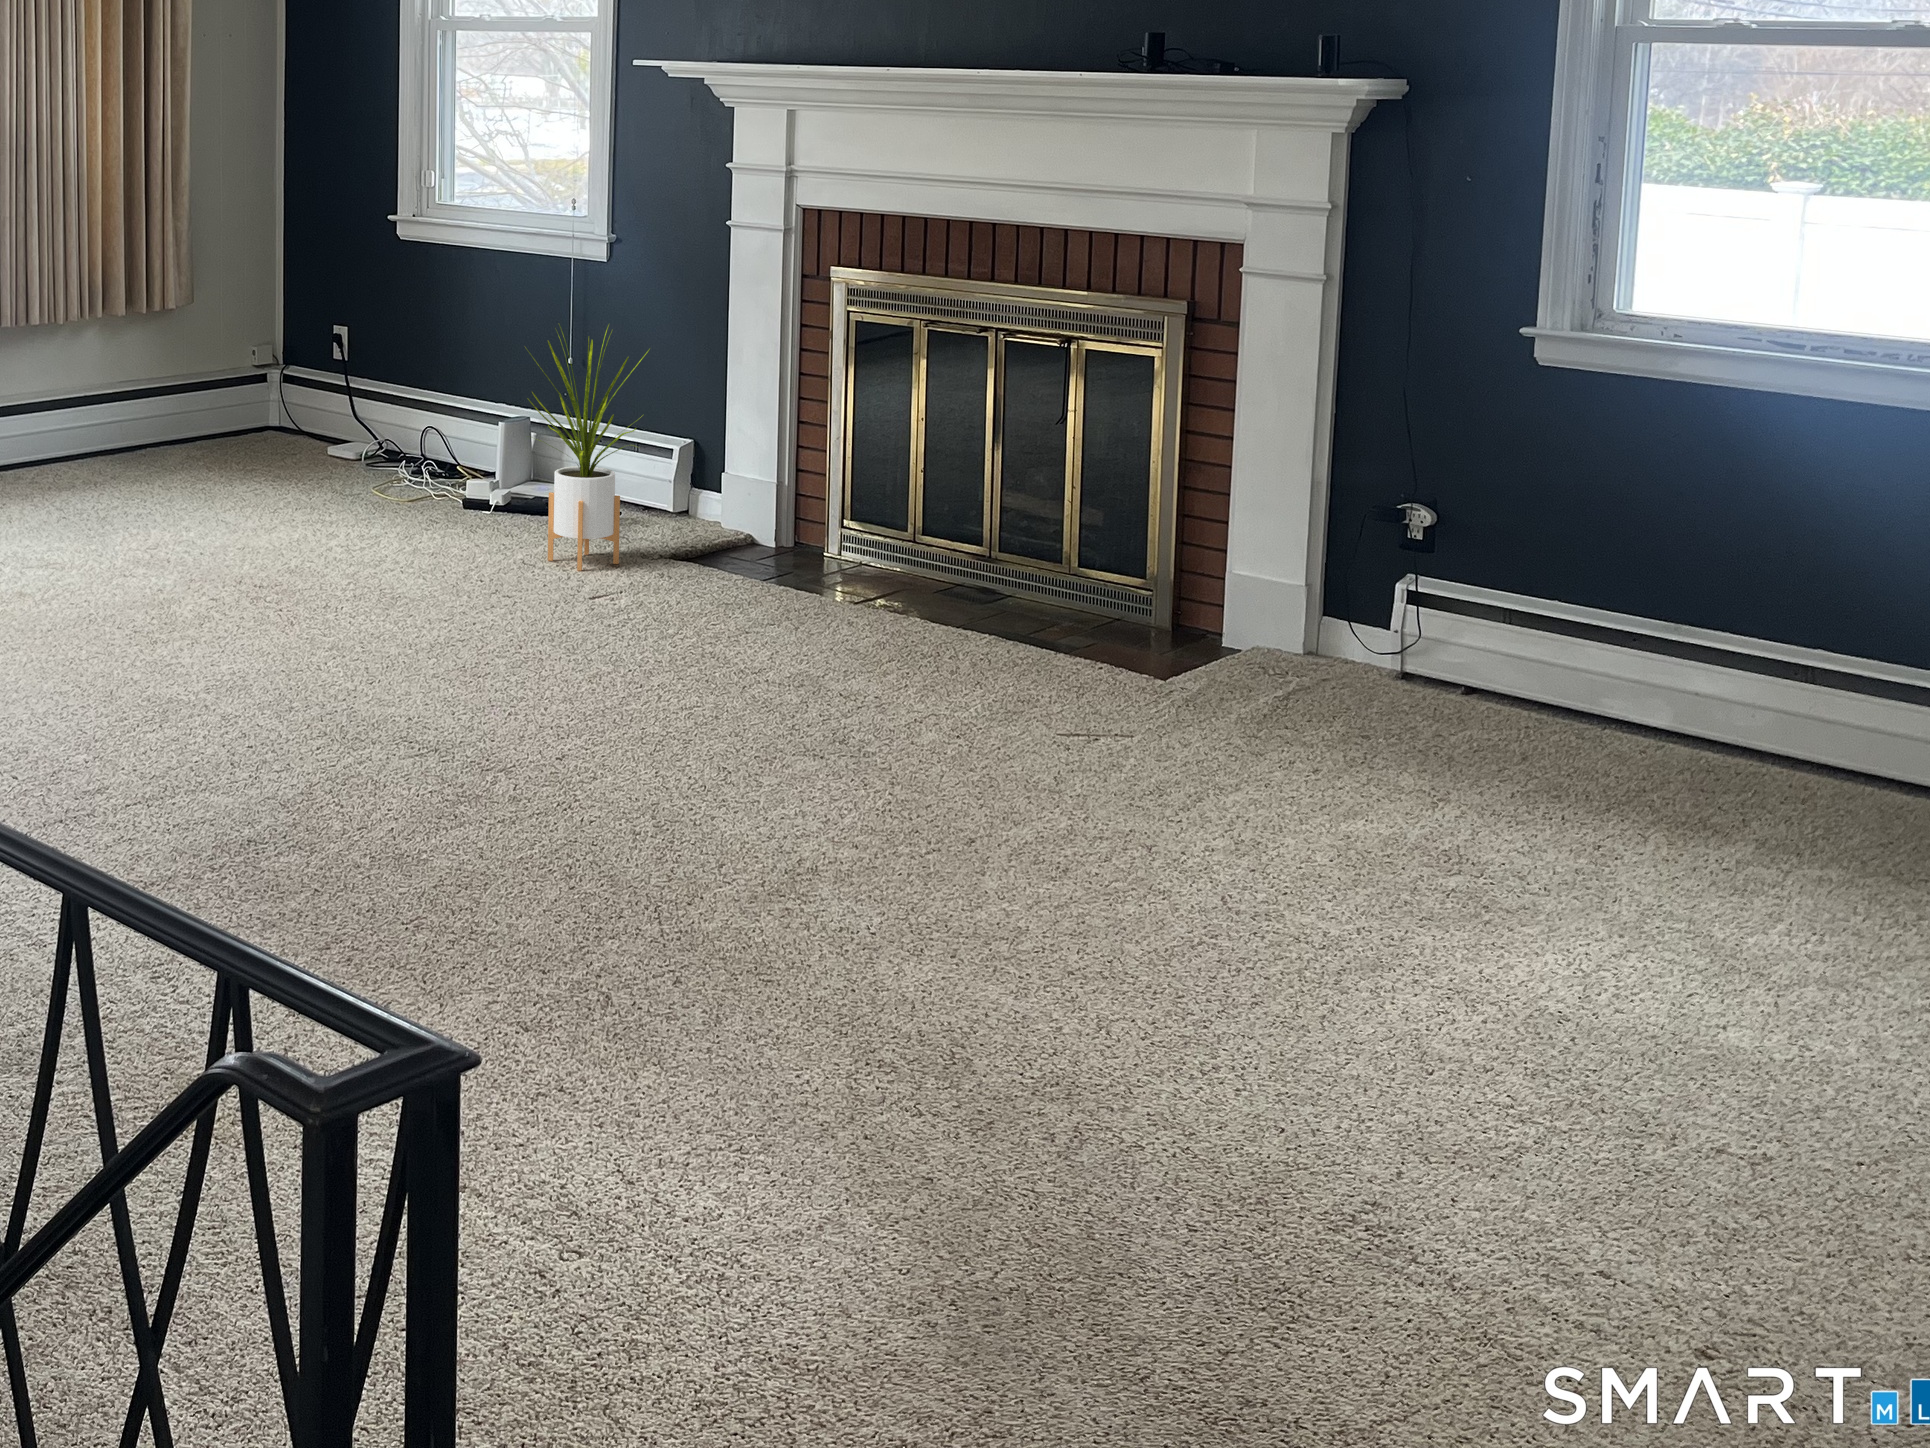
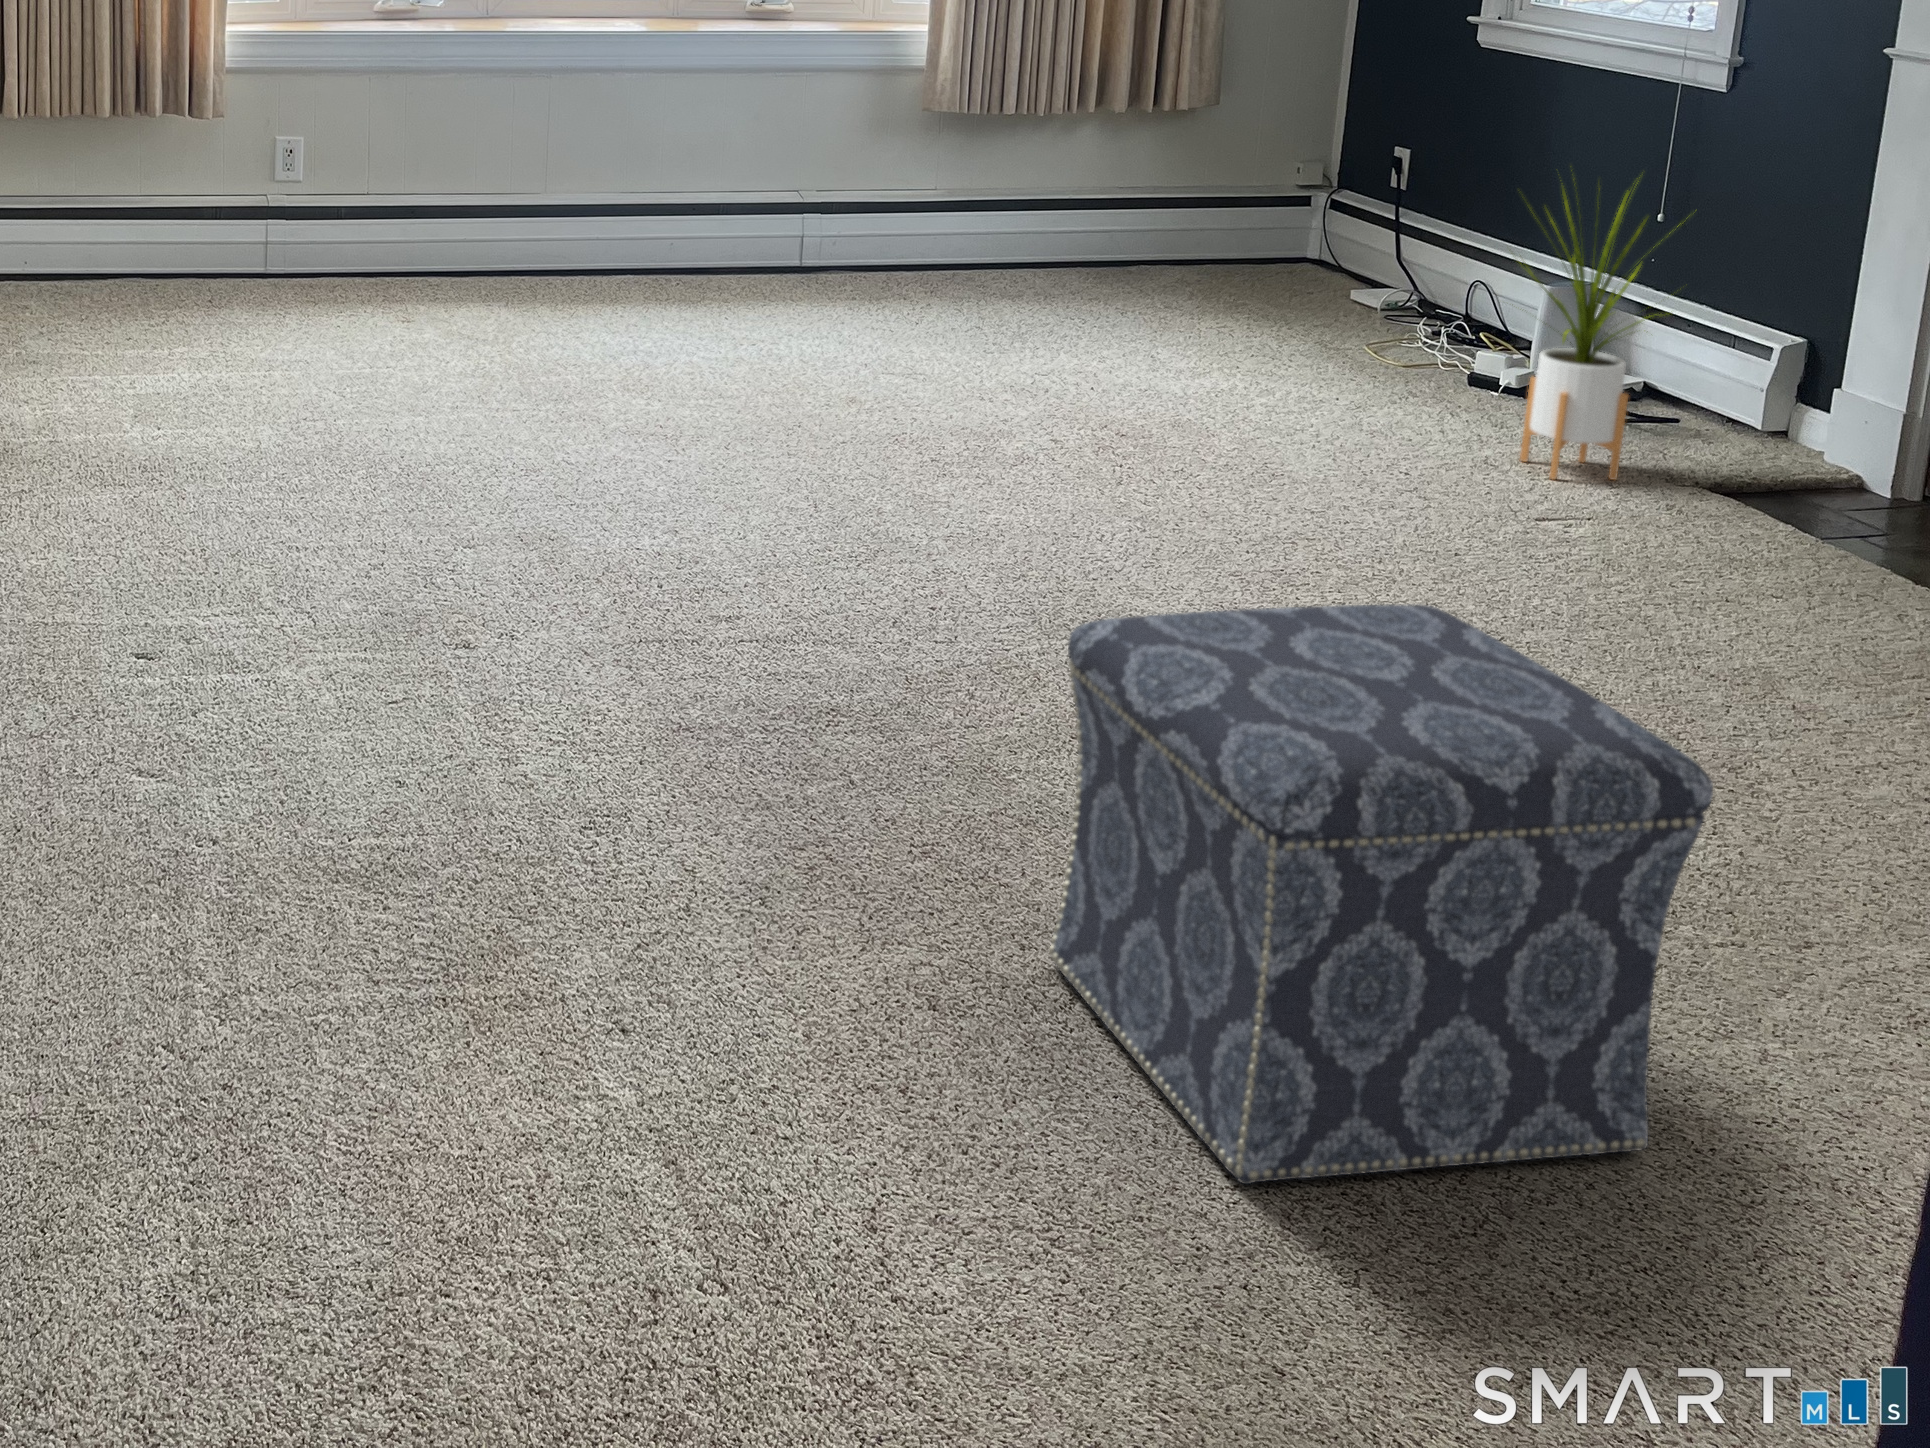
ottoman: none [575,656,1042,1119] -> present [1049,604,1713,1184]

